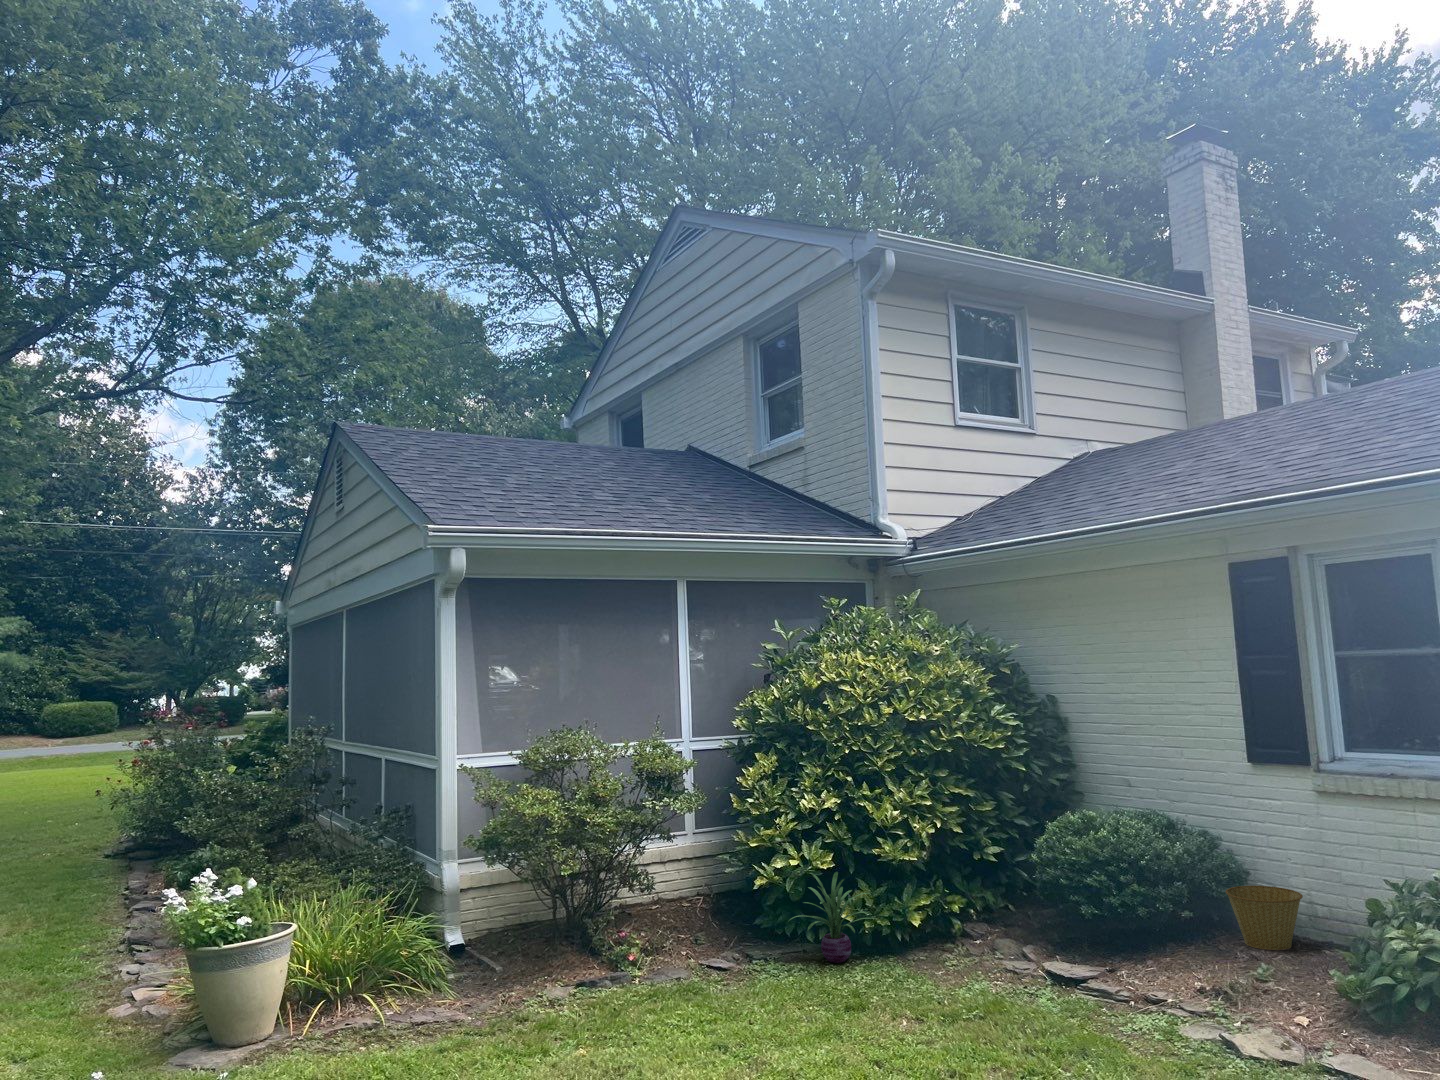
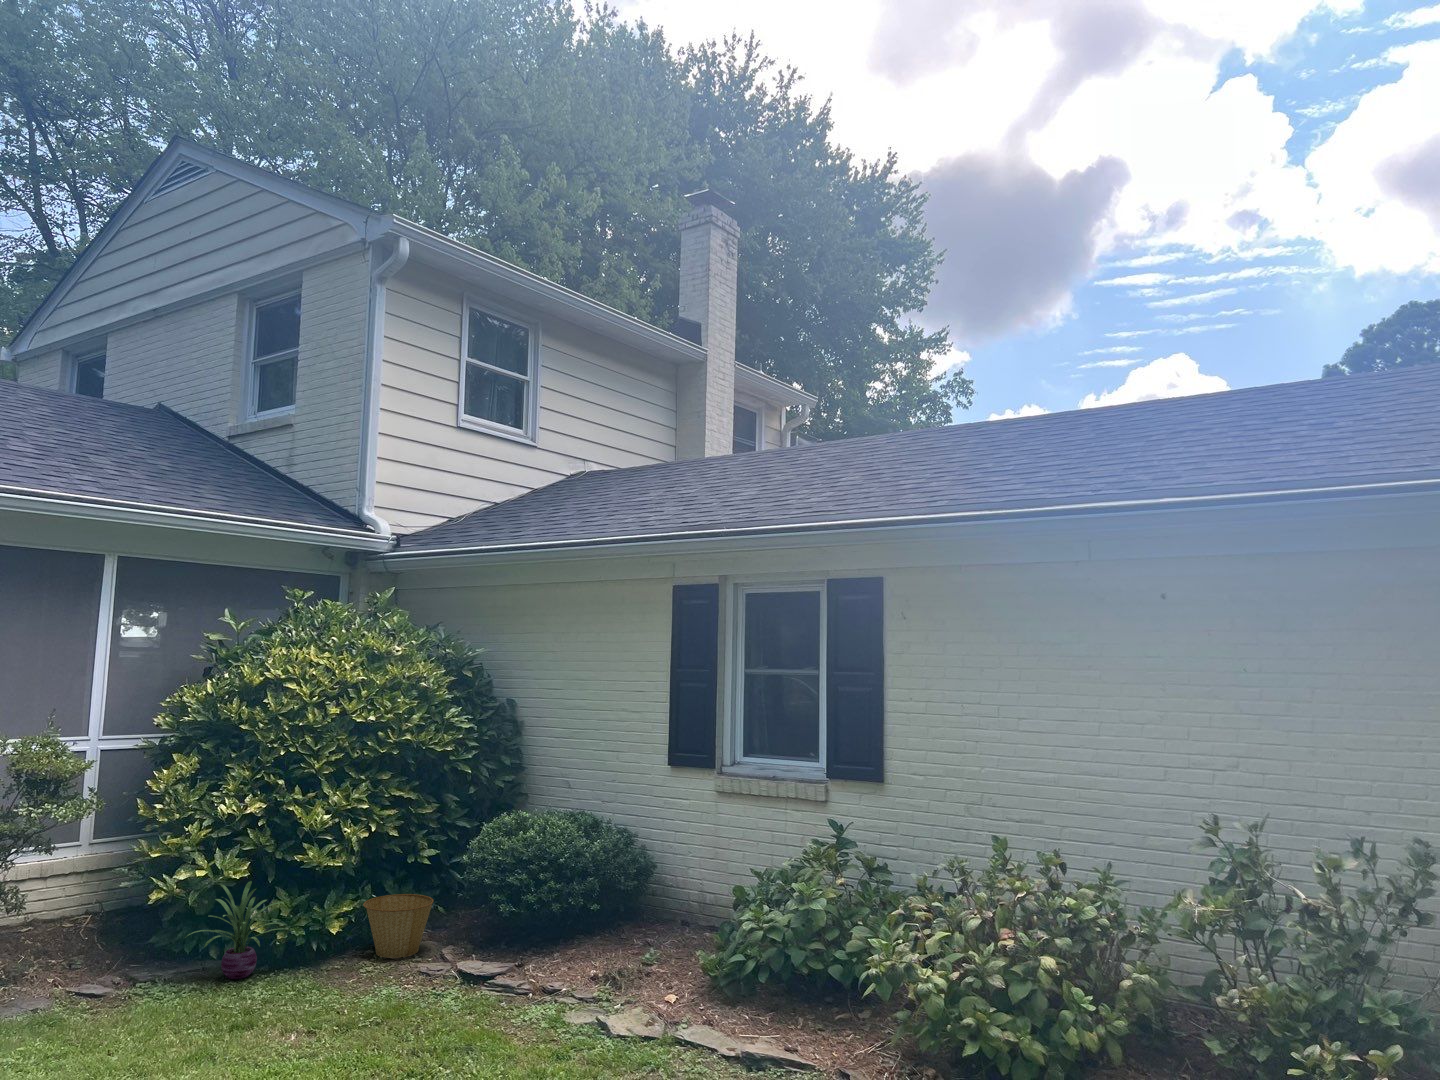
basket: present [1226,886,1303,950] -> present [363,894,434,958]

